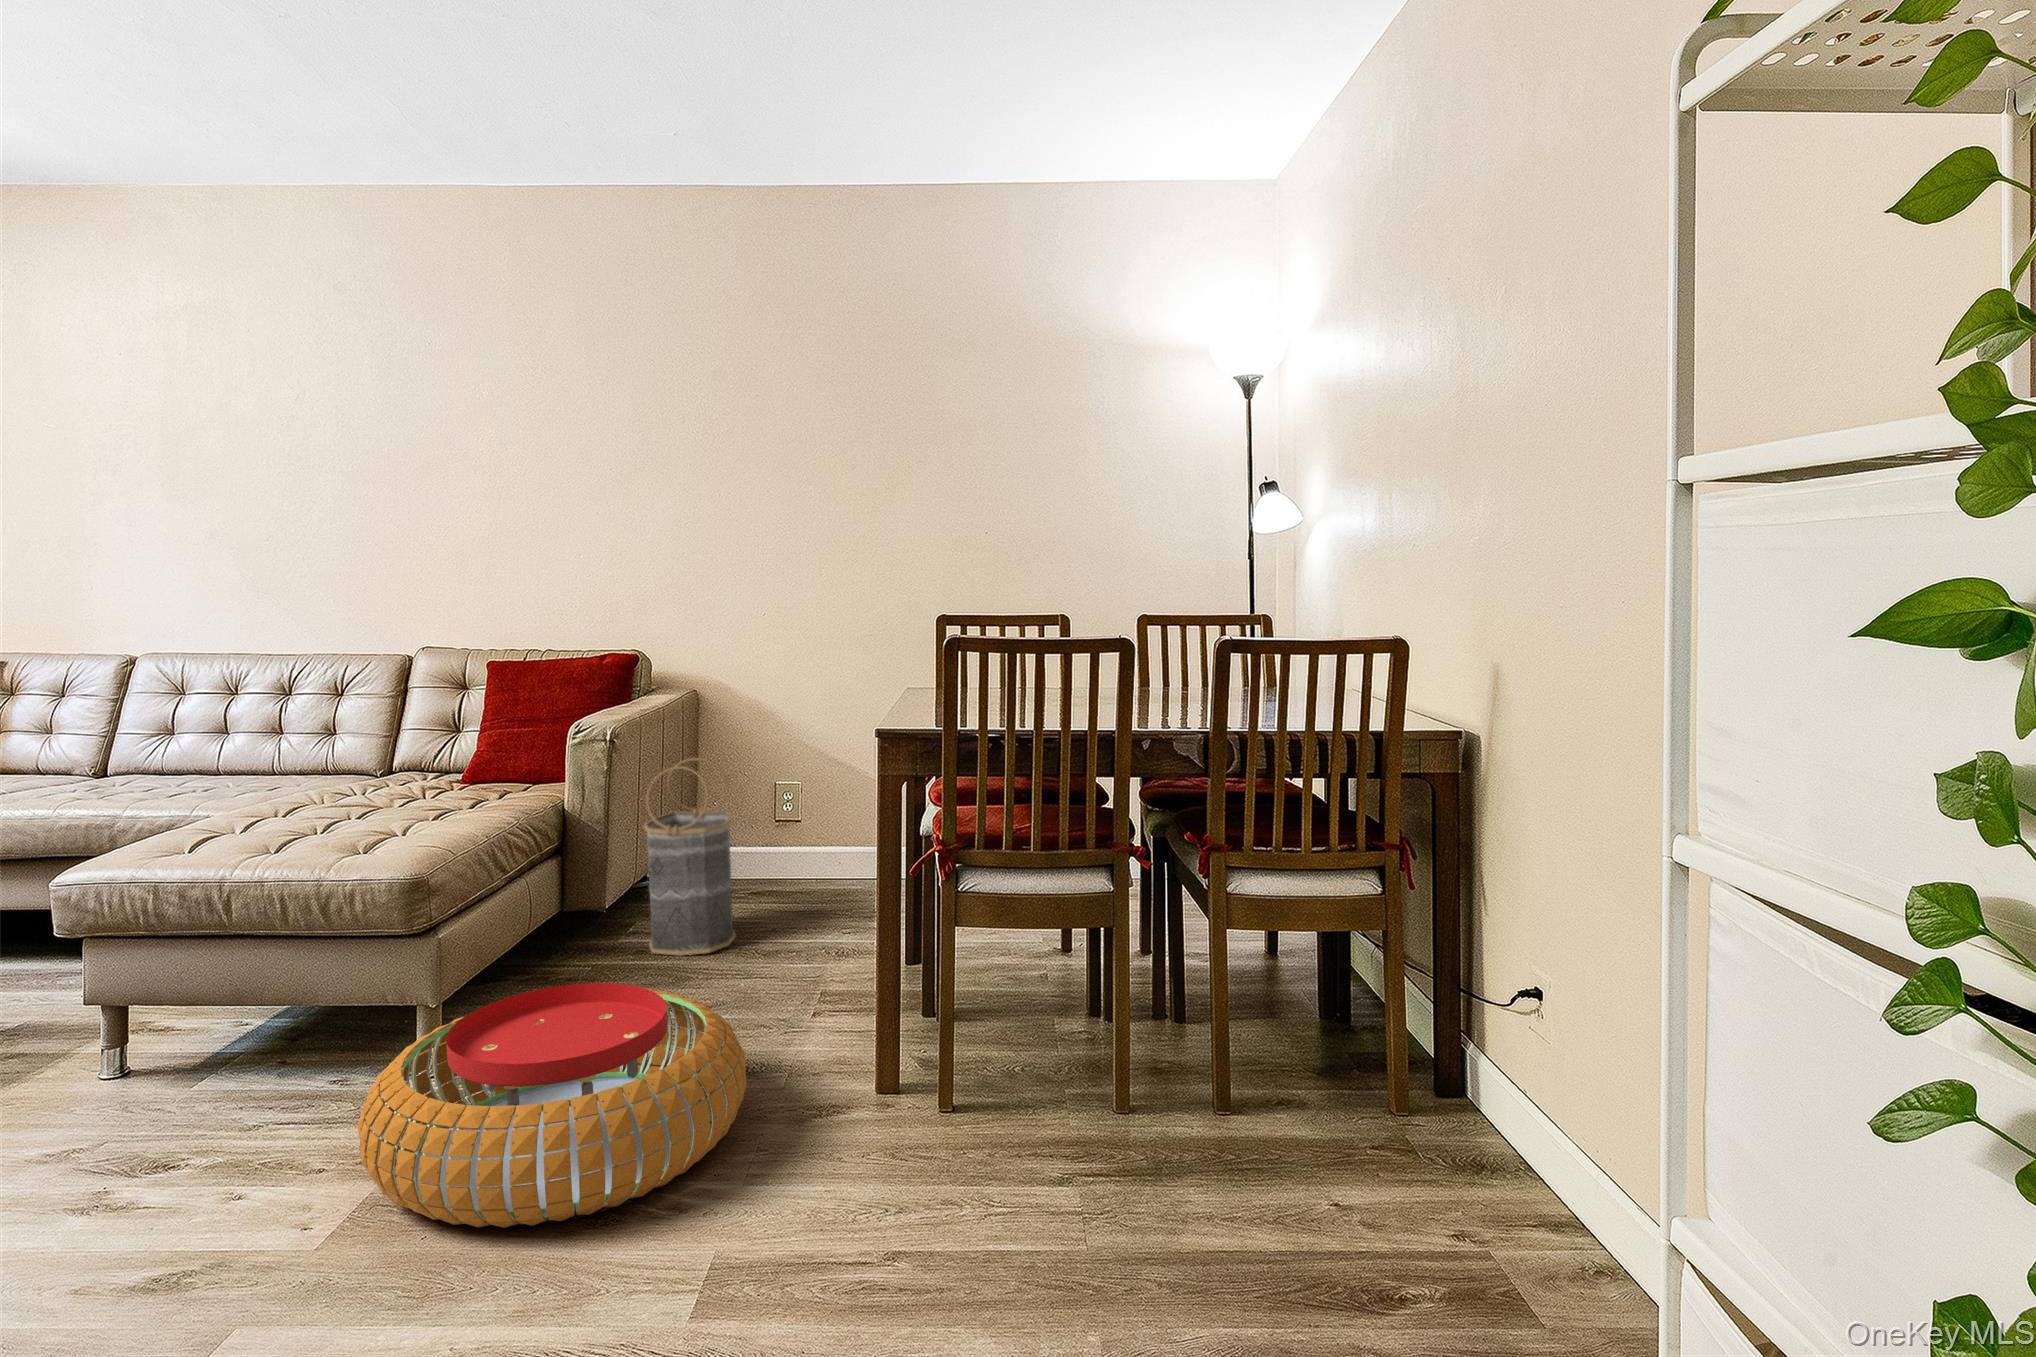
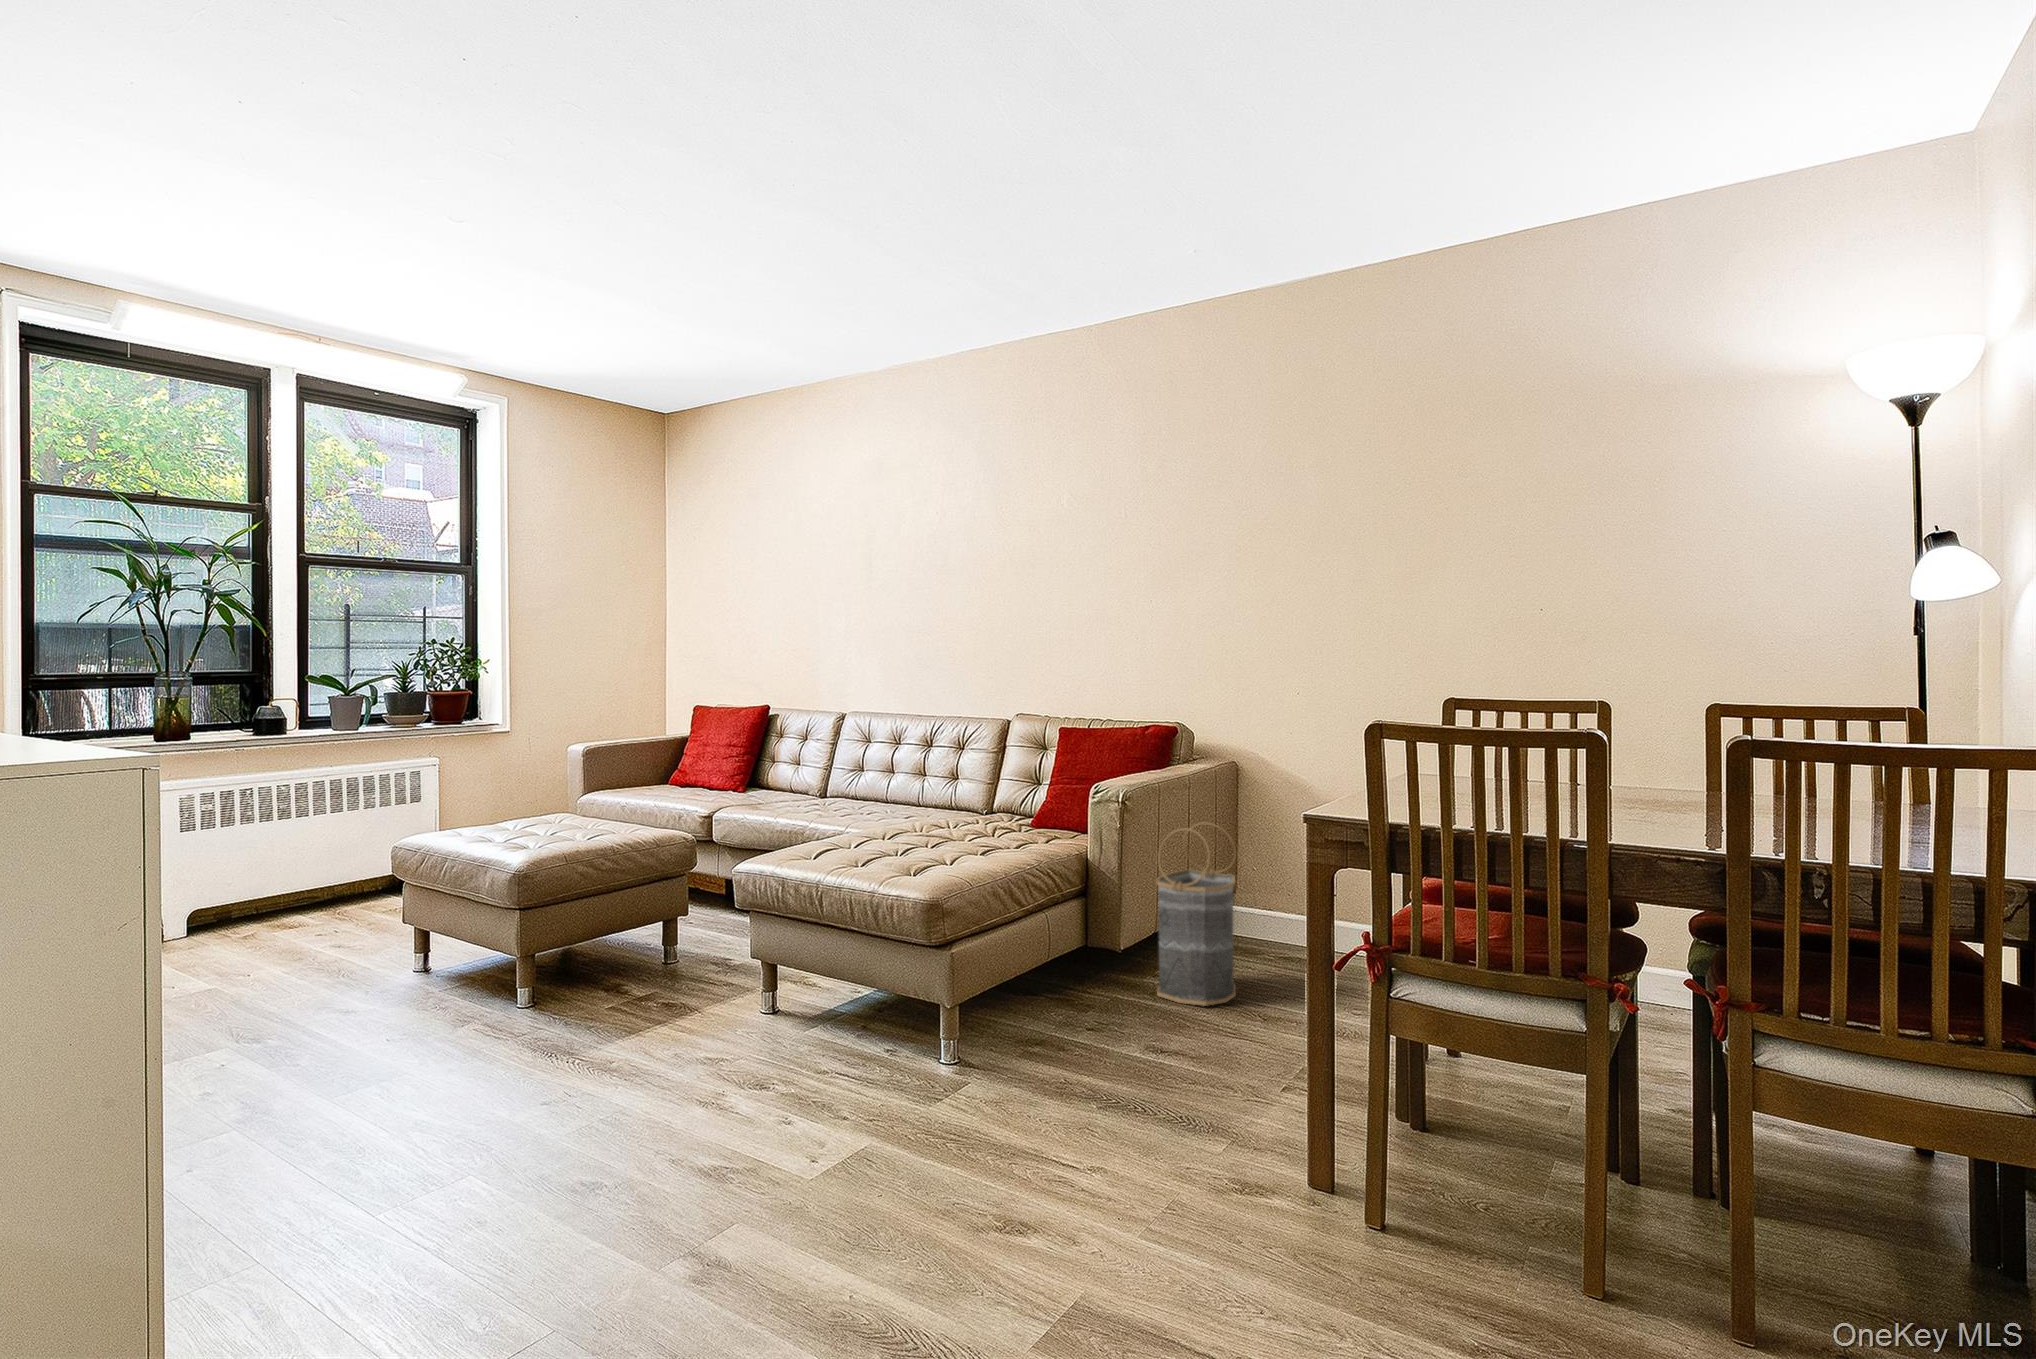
pouf: present [358,983,747,1228] -> none [857,1007,1173,1219]

